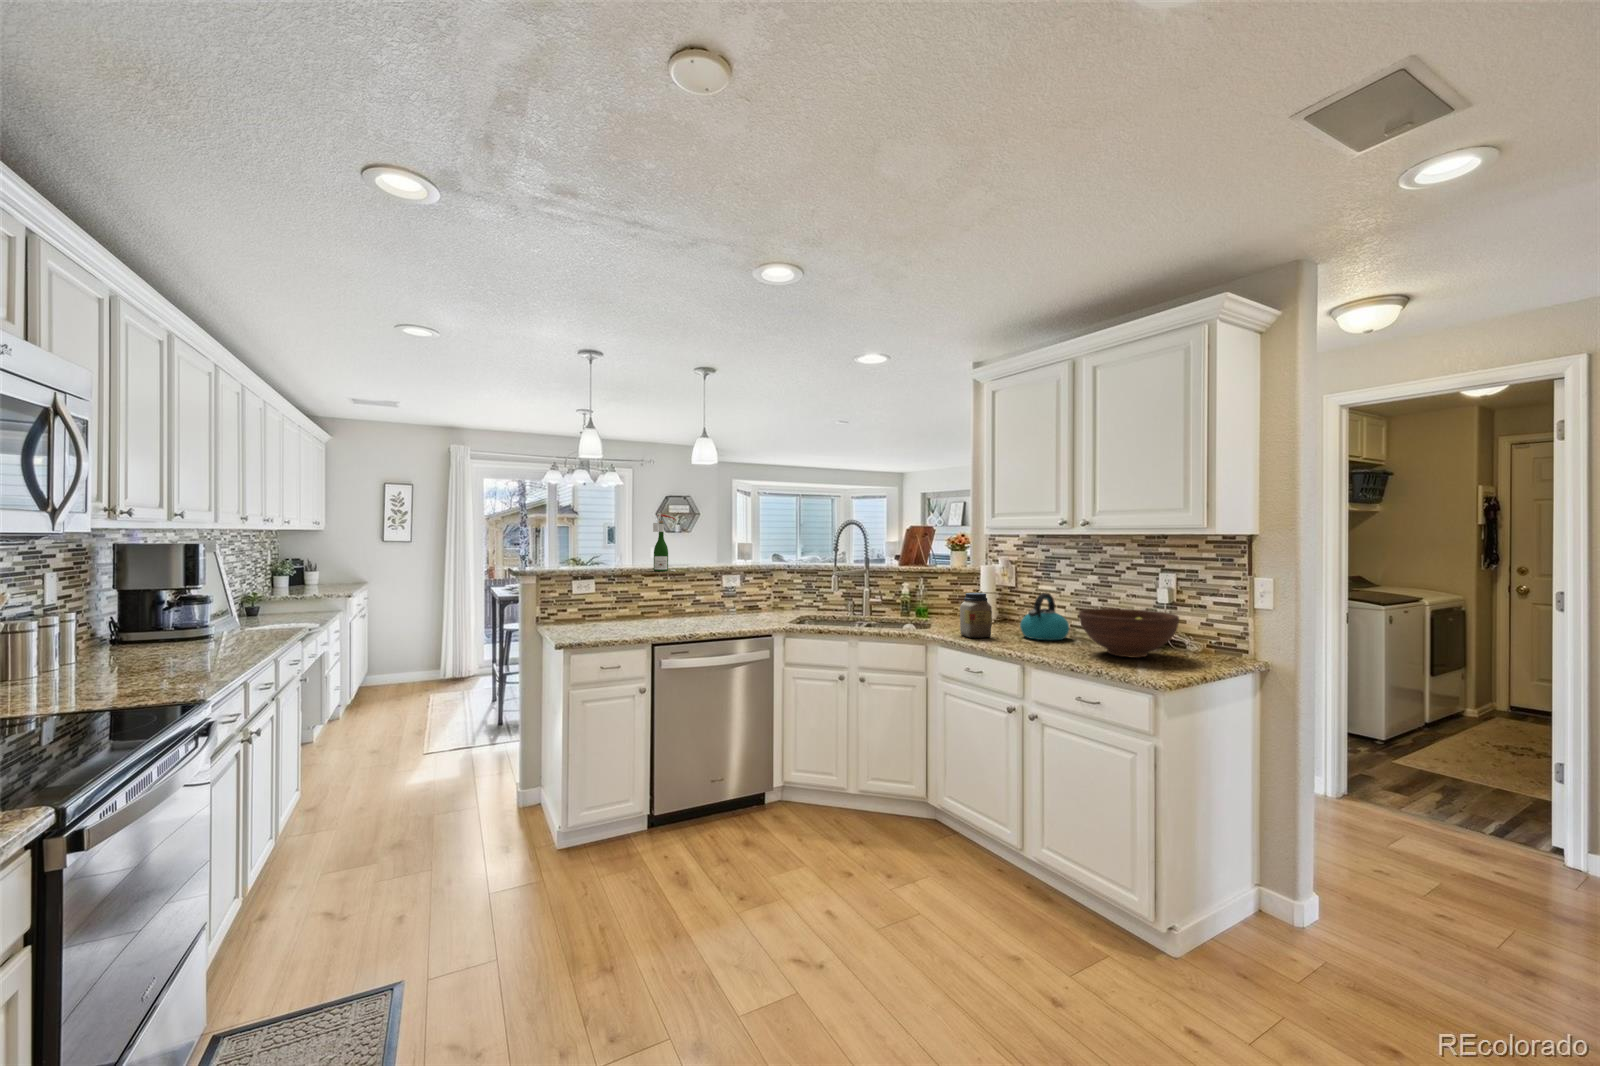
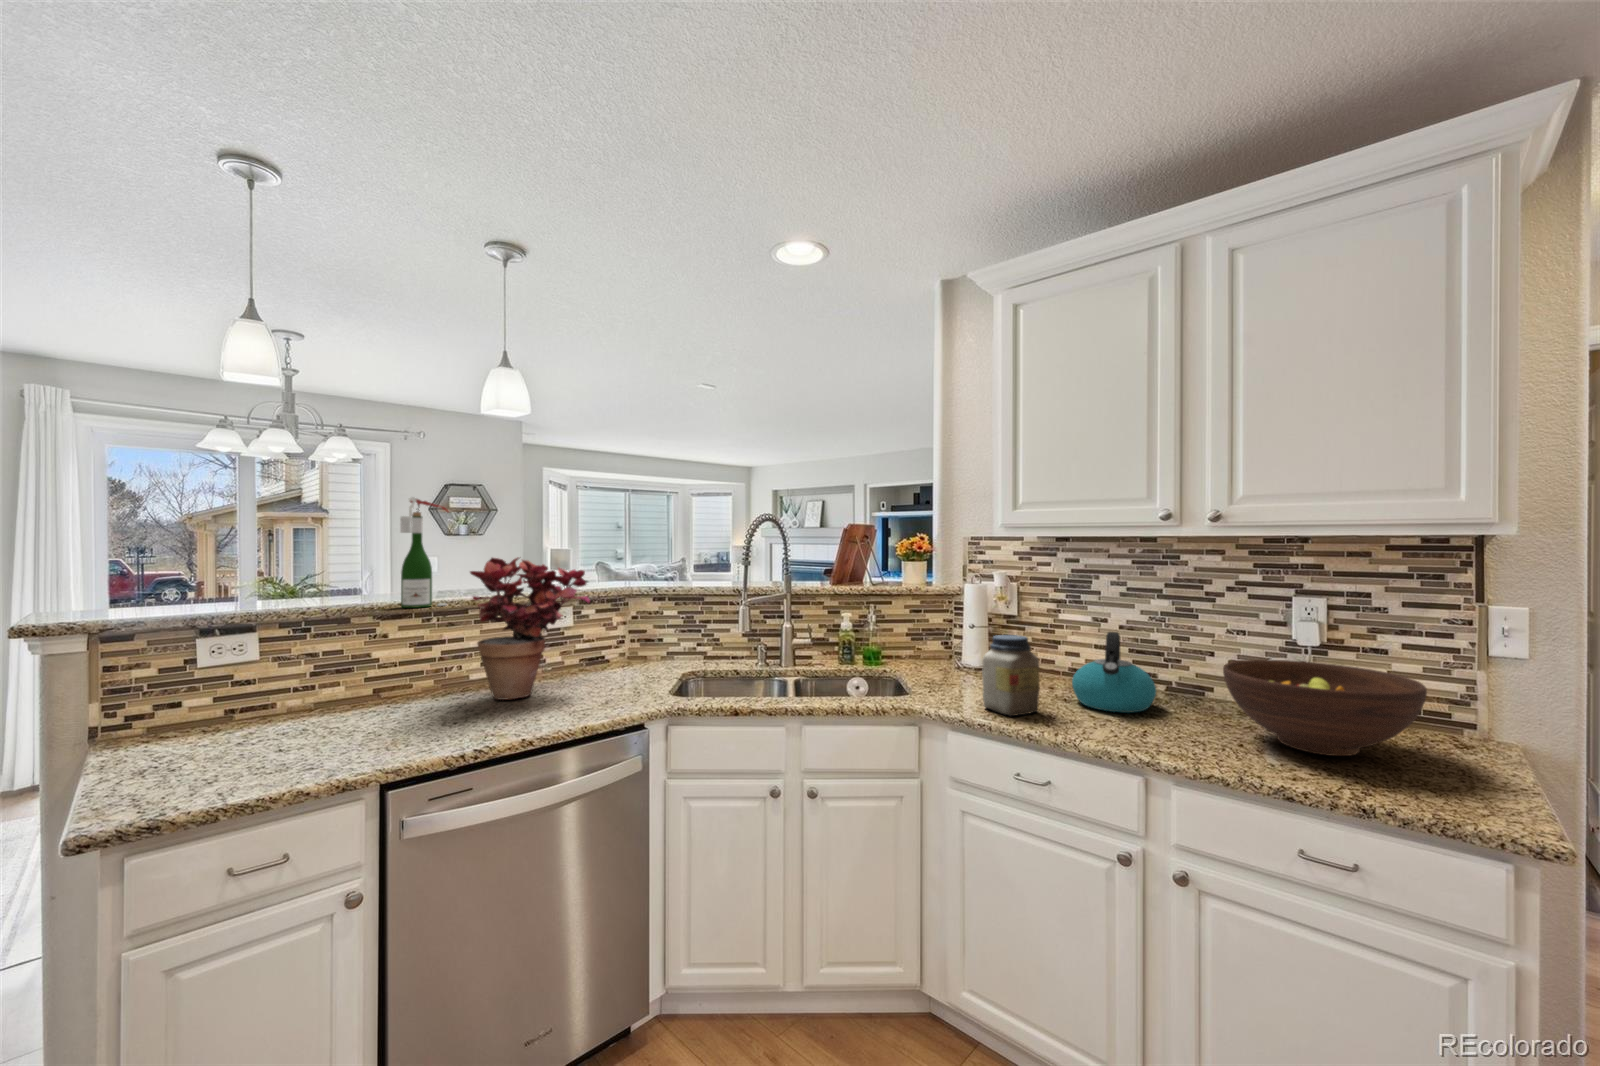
potted plant: none [687,545,748,620] -> present [470,557,590,700]

